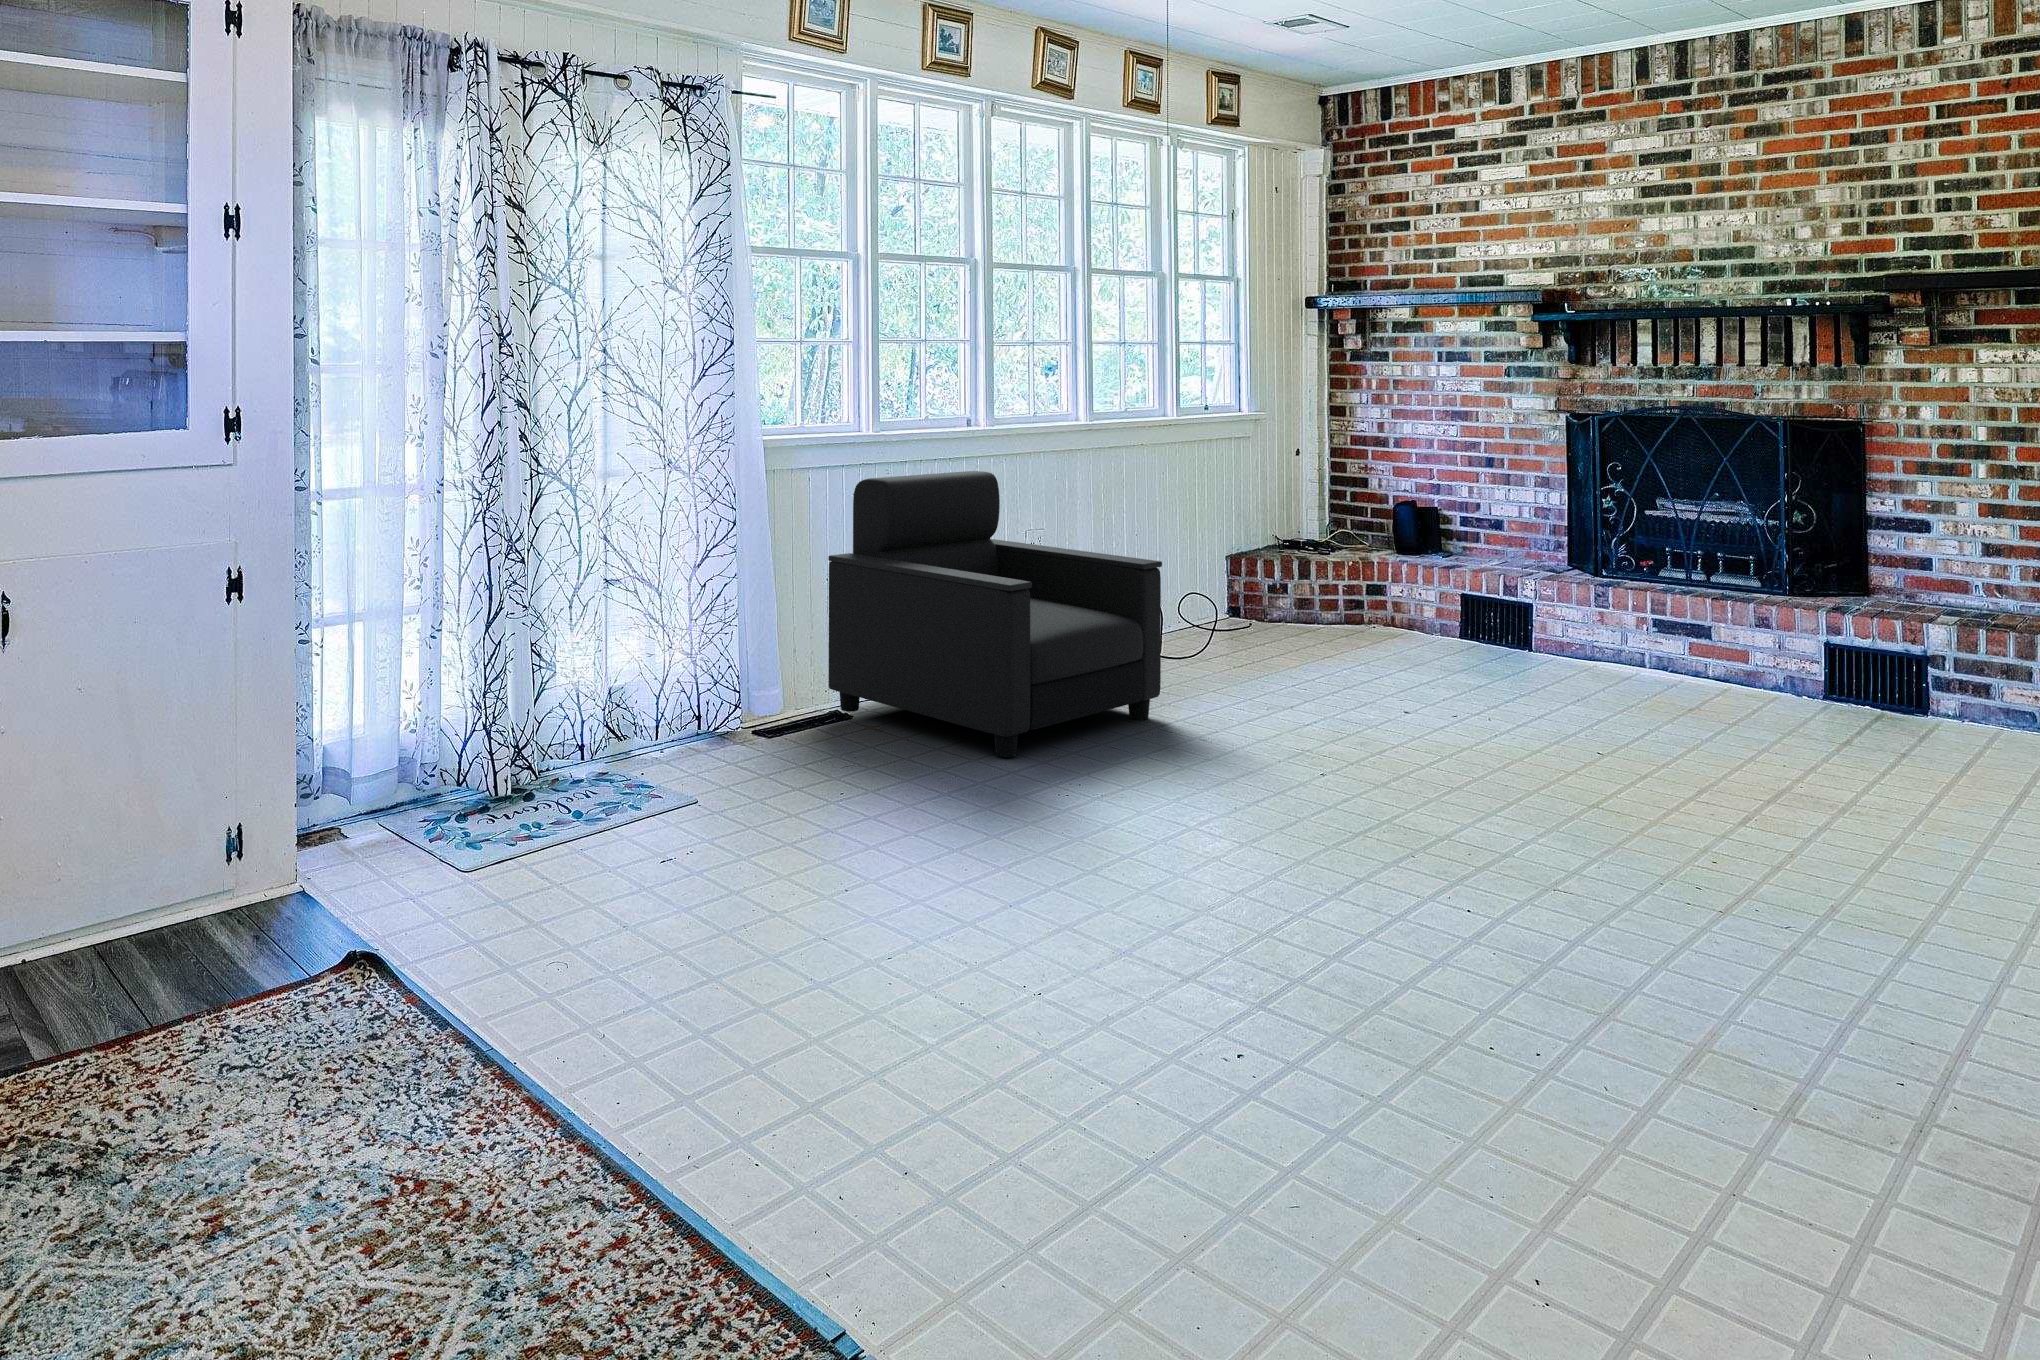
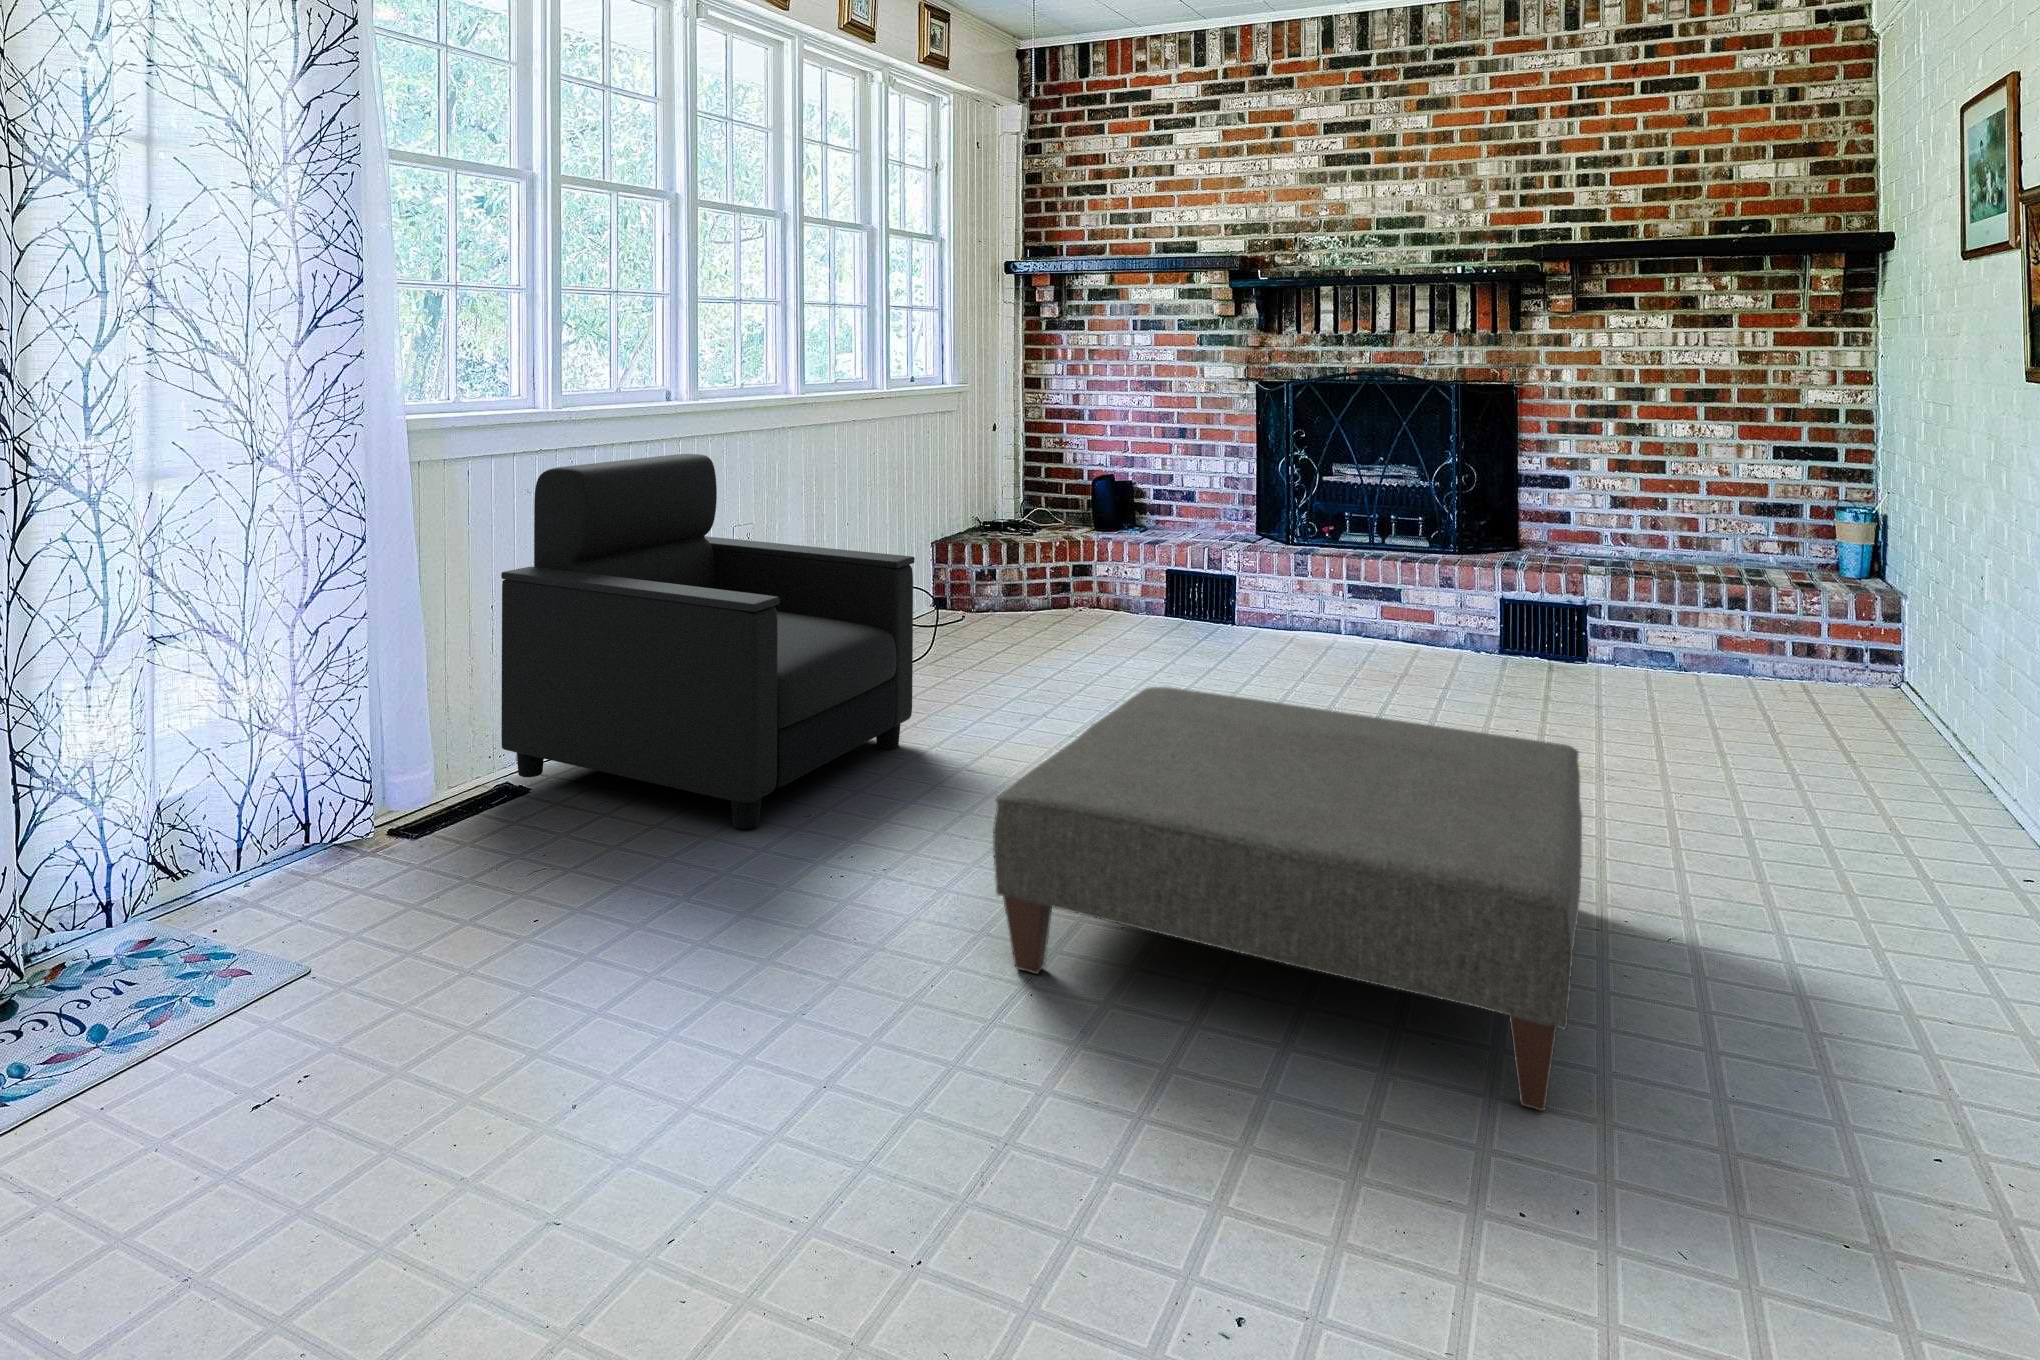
ottoman: none [1167,675,1723,978] -> present [993,687,1582,1111]

